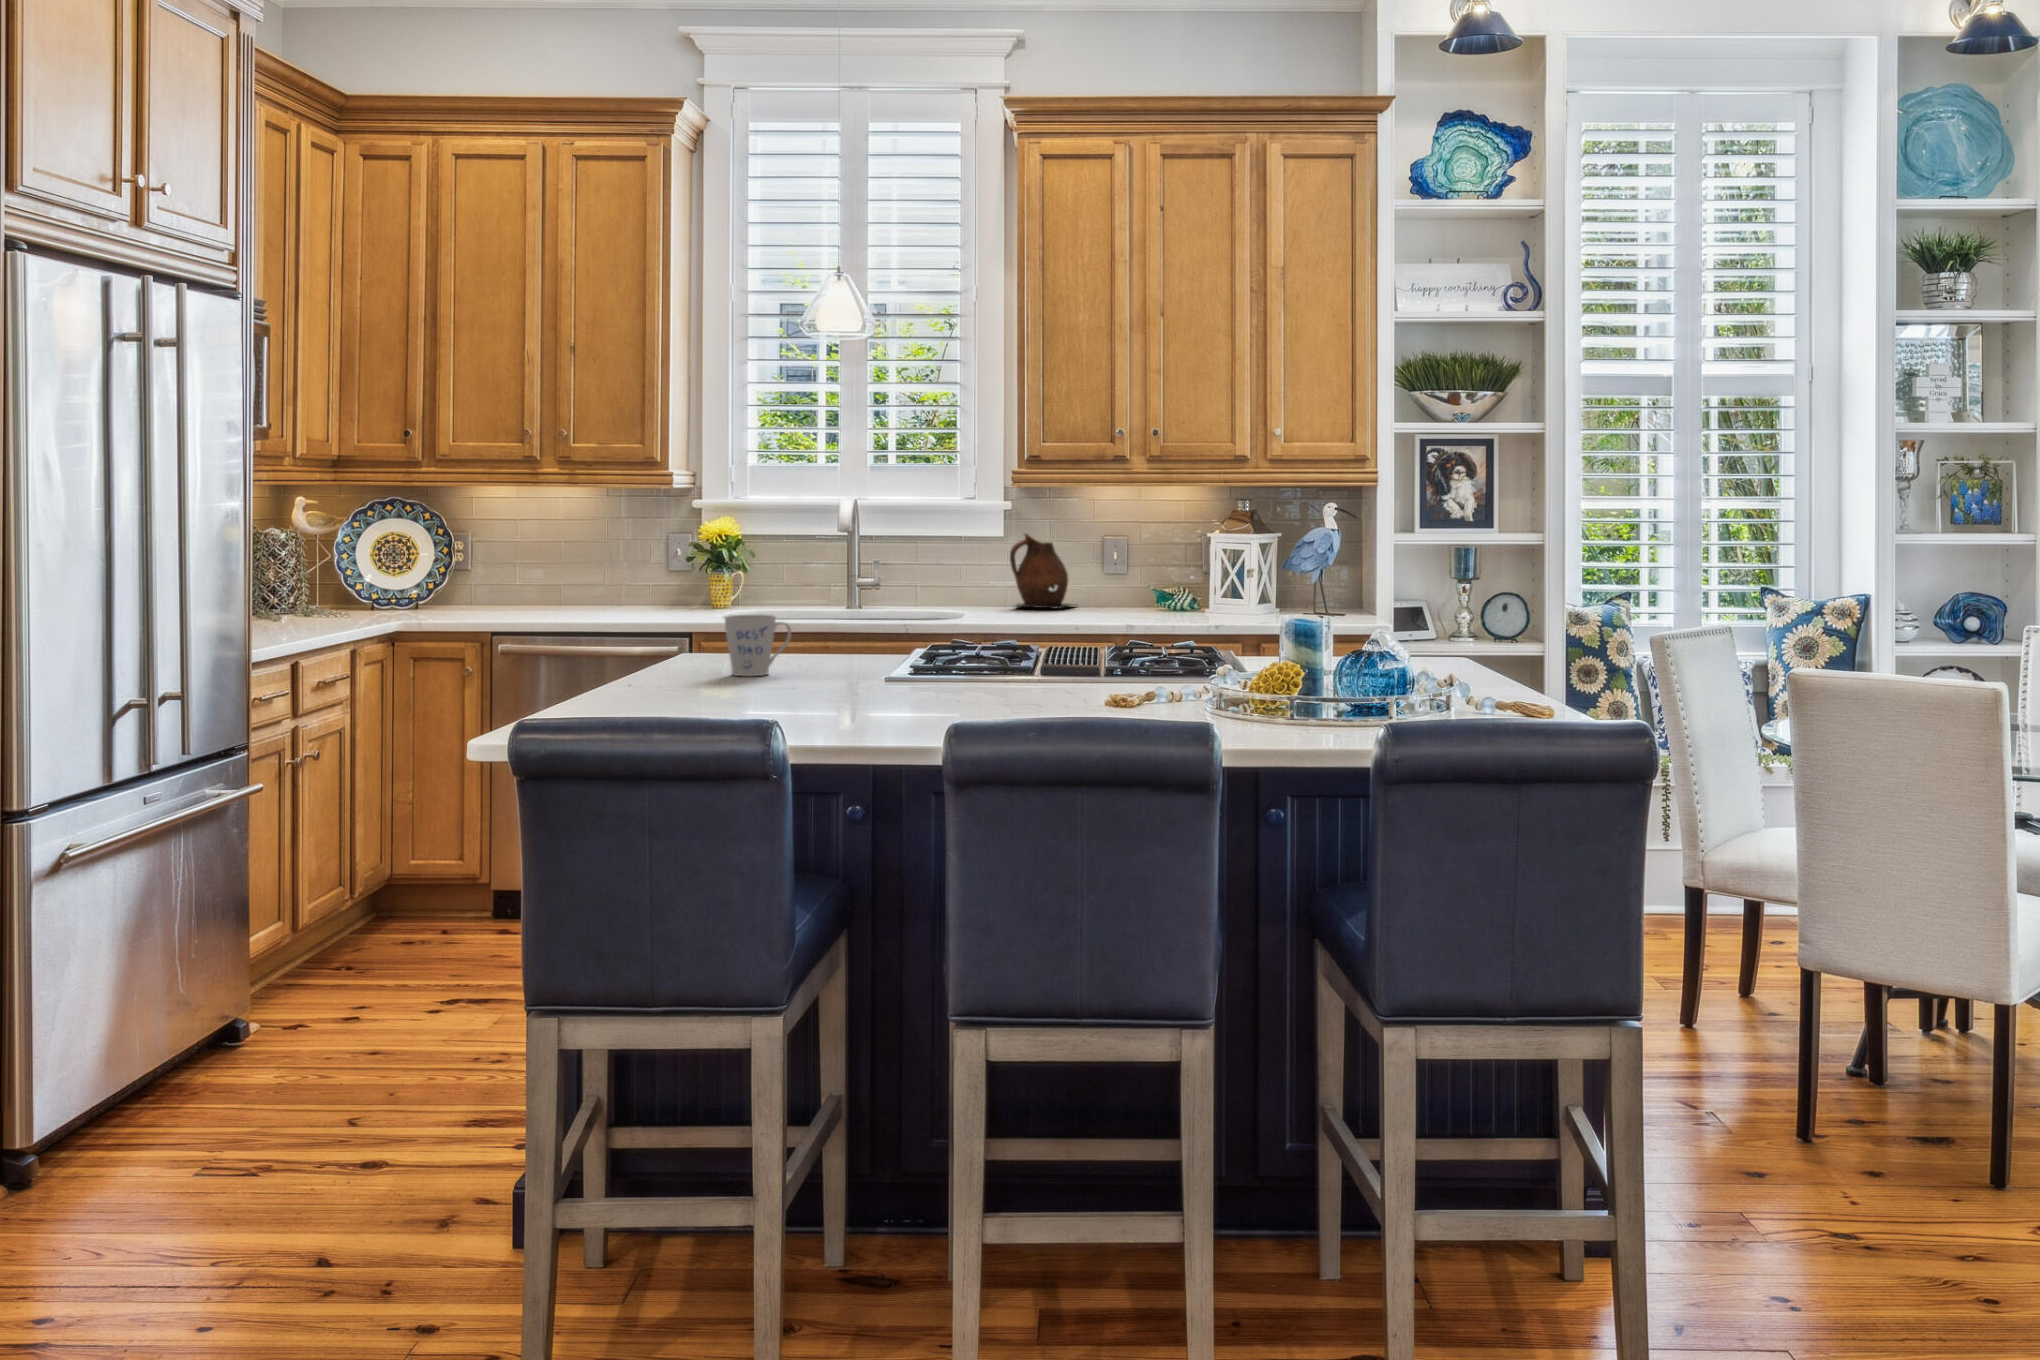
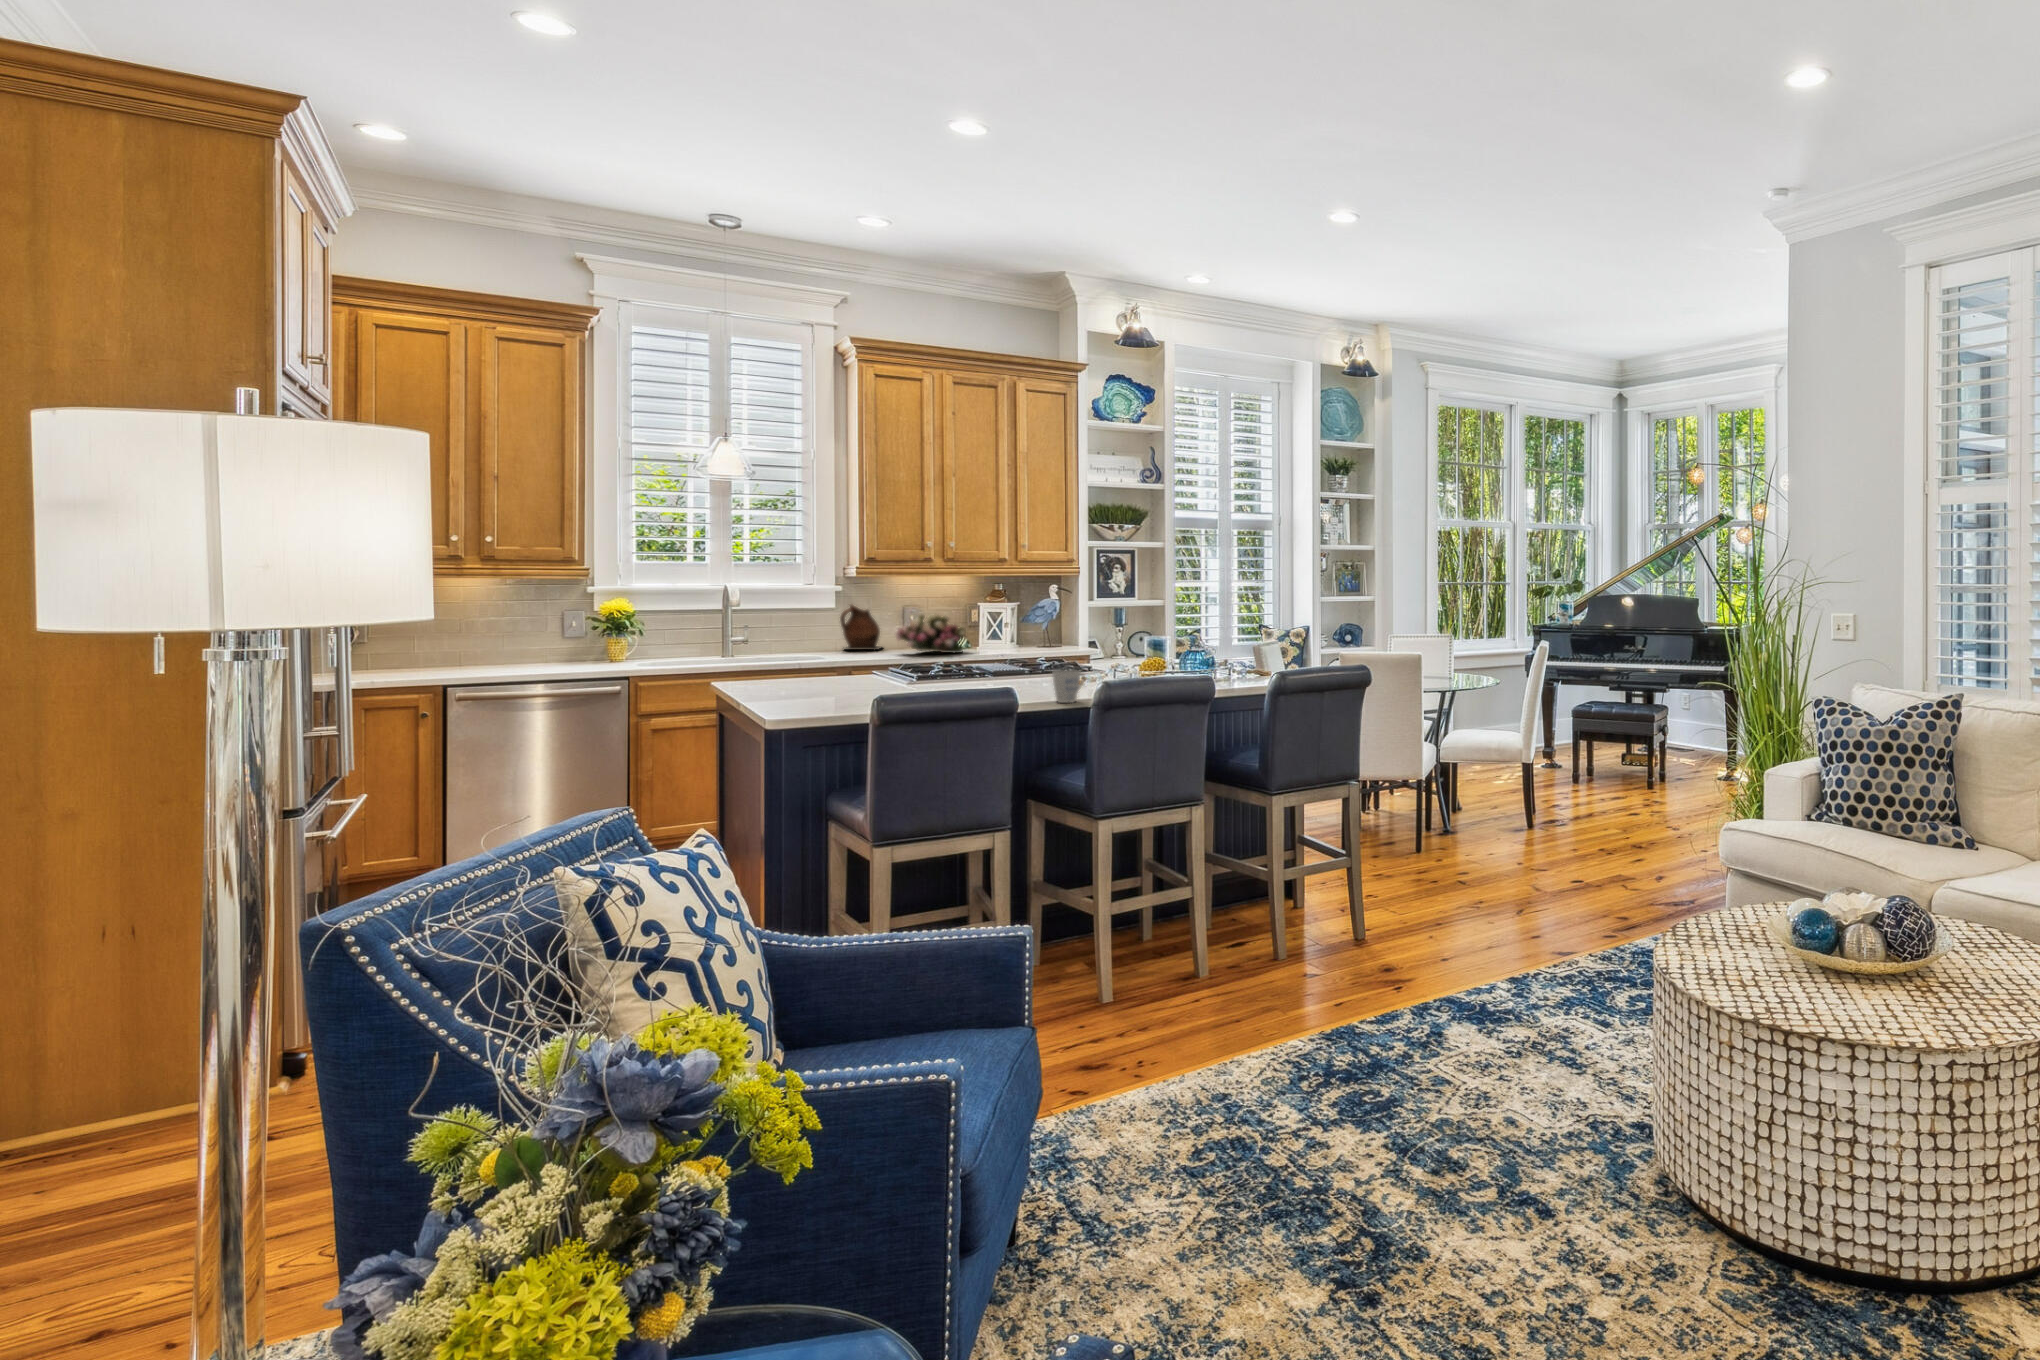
flower arrangement: none [1069,546,1180,617] -> present [896,613,966,653]
mug: present [725,615,791,676] -> present [1052,670,1085,703]

